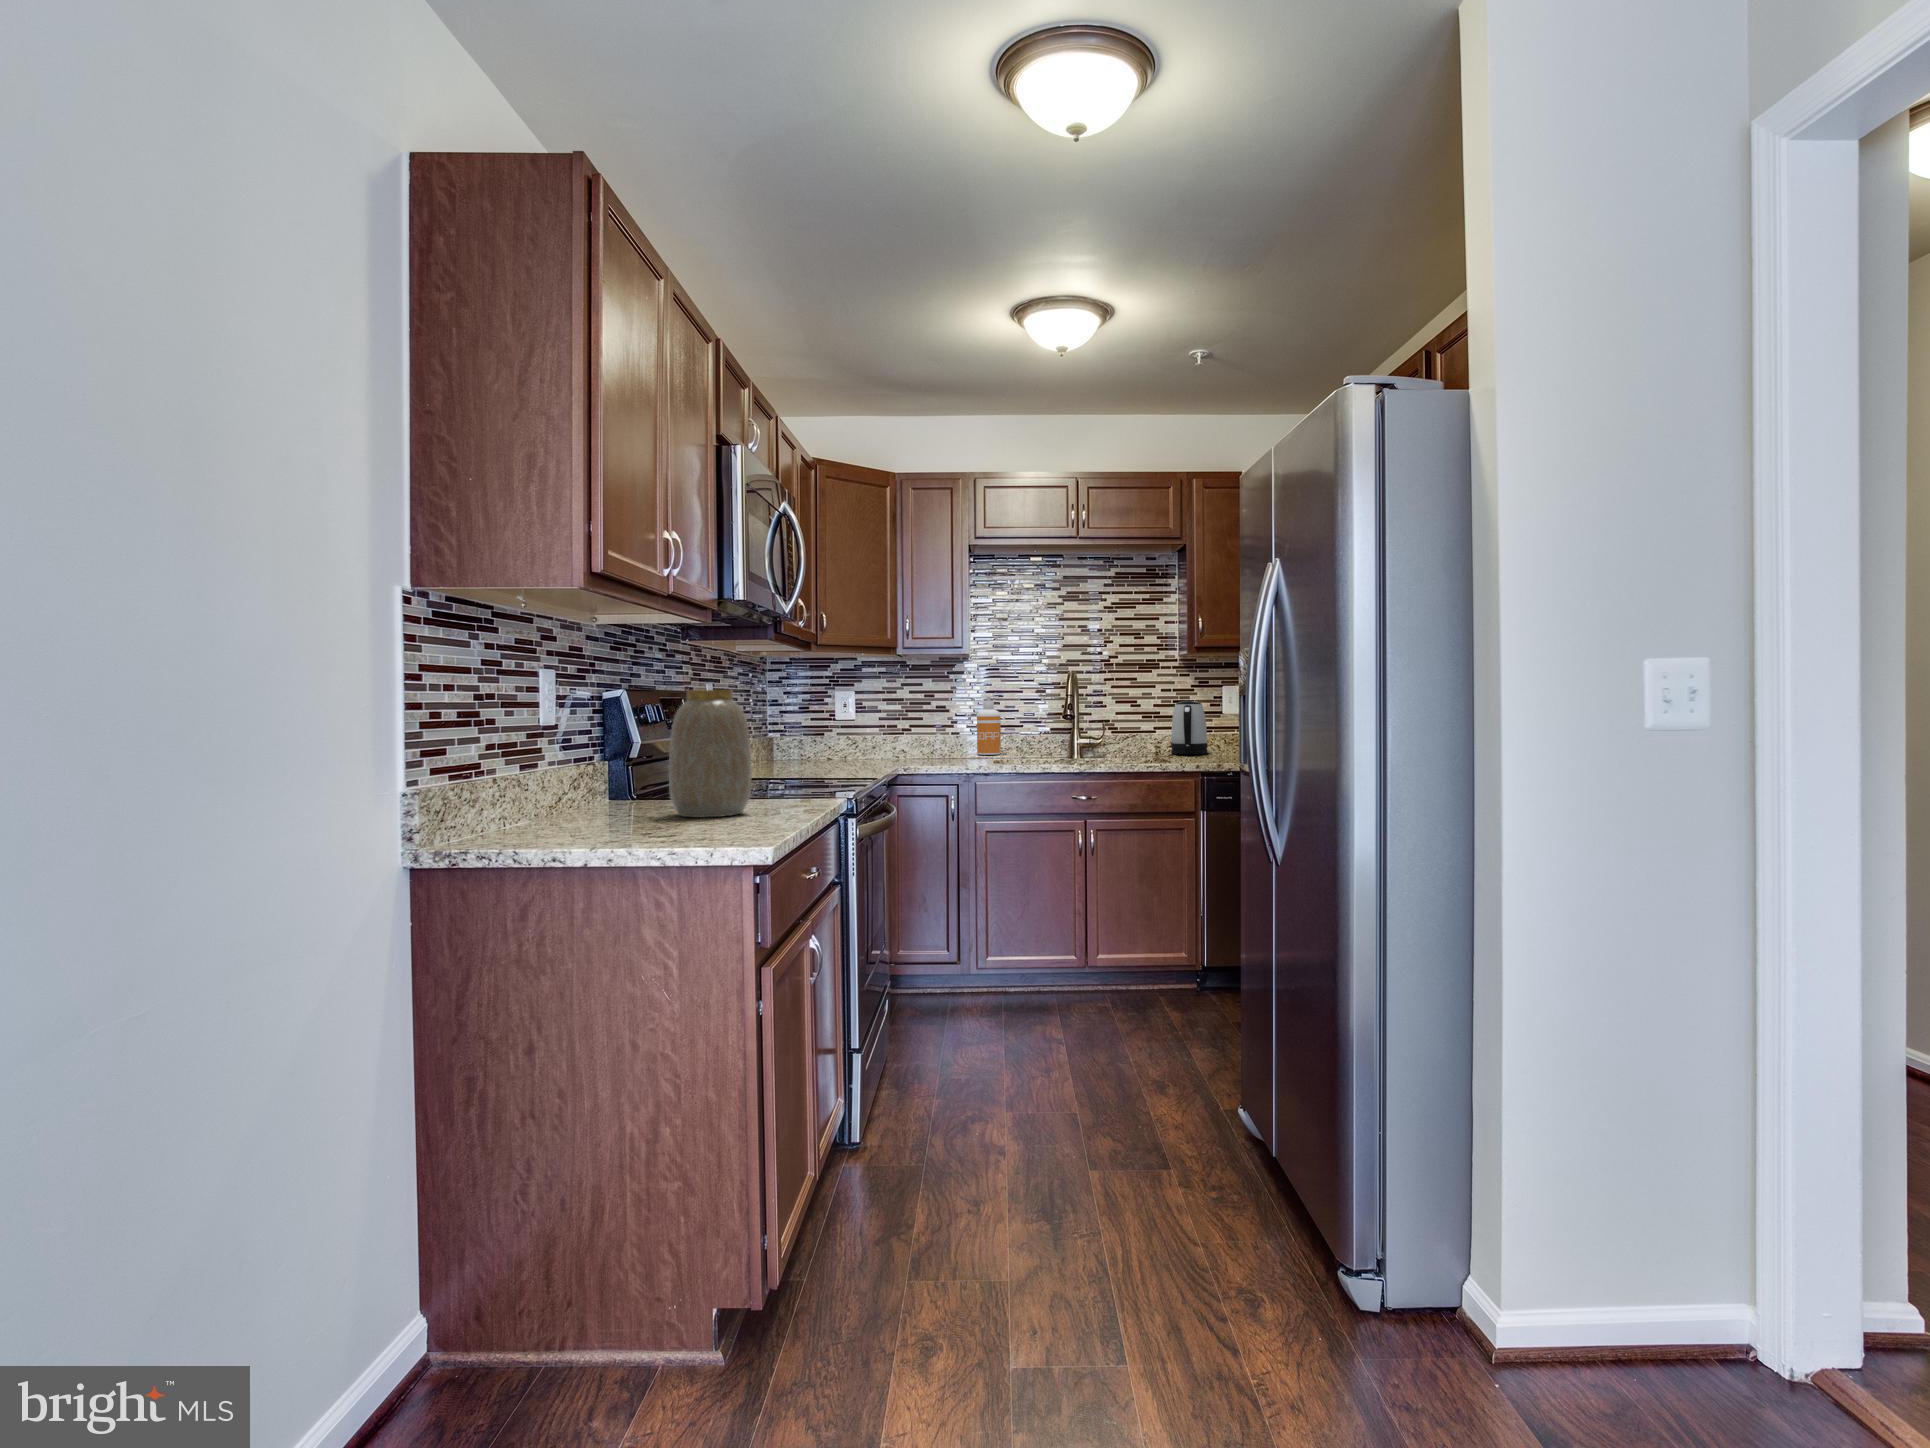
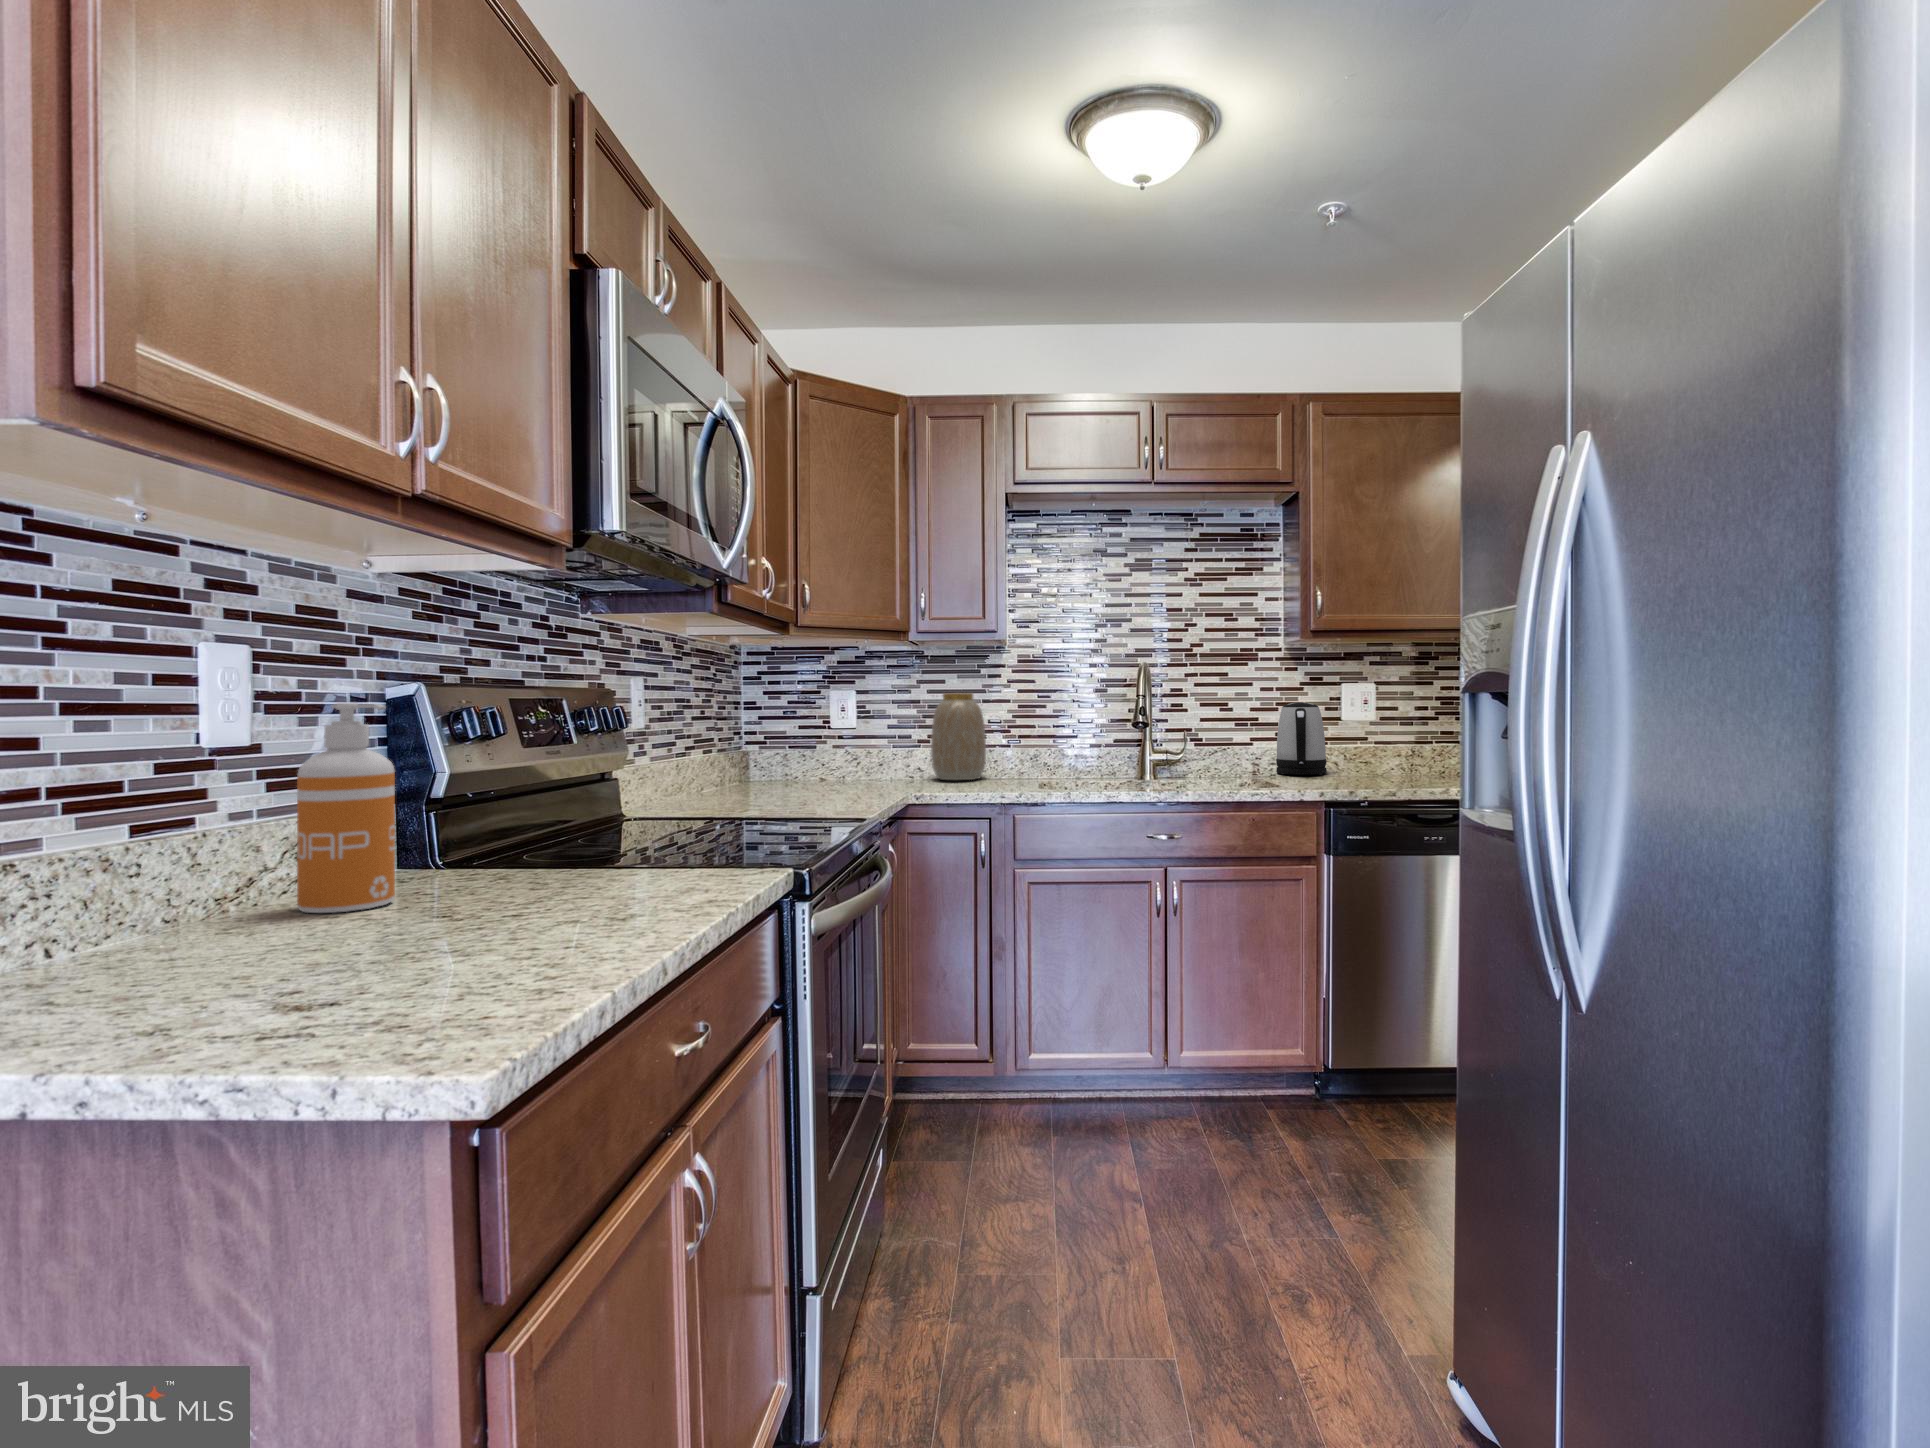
vase: present [669,690,752,817] -> present [931,693,986,780]
soap dispenser: present [977,696,1001,755] -> present [297,703,395,913]

